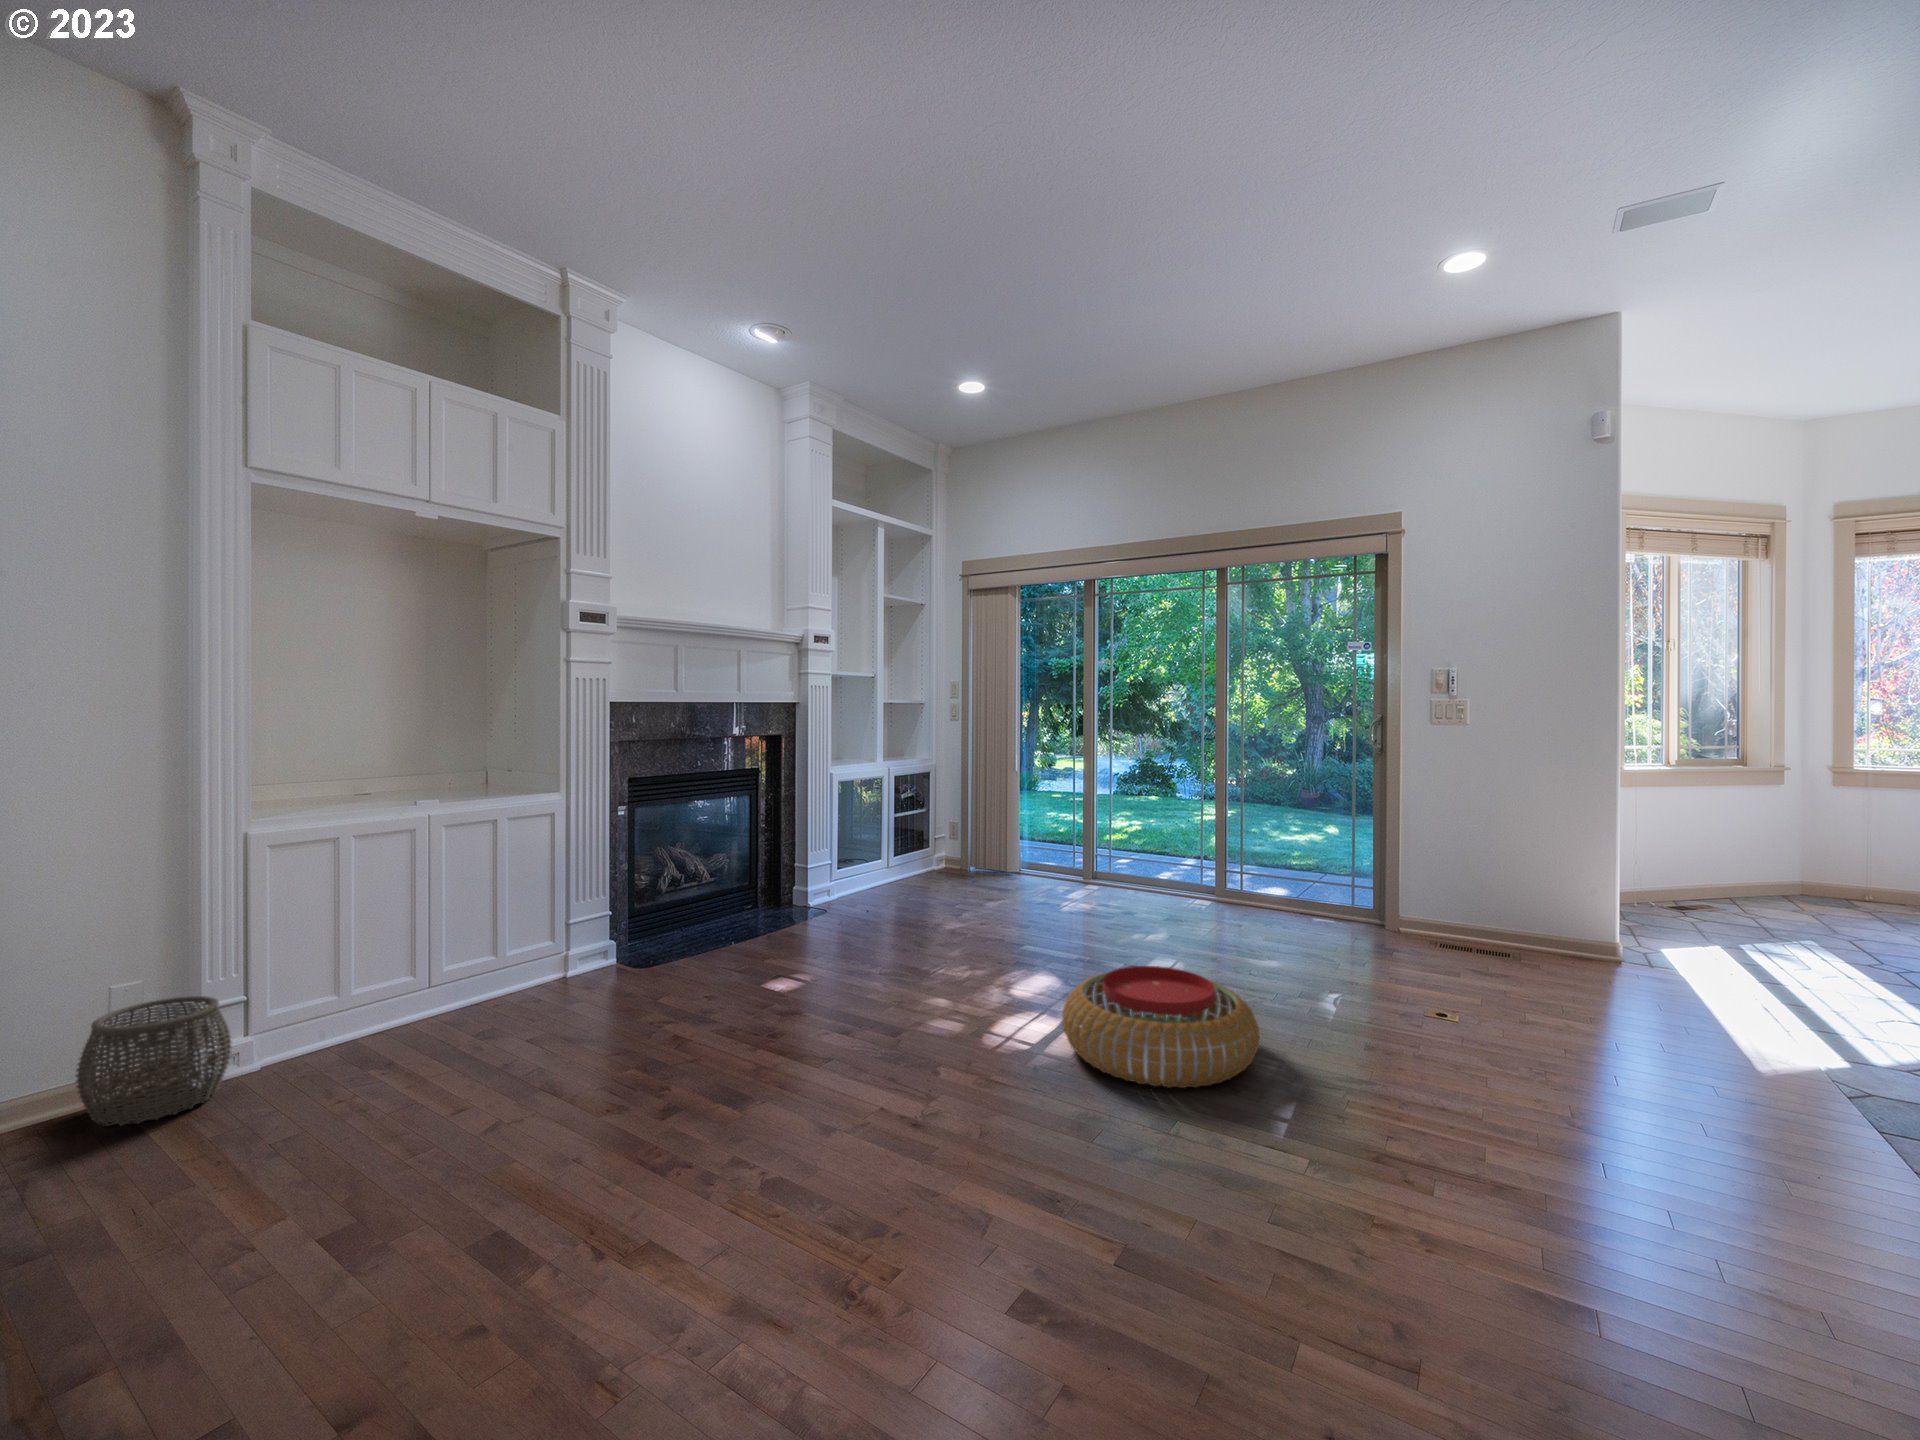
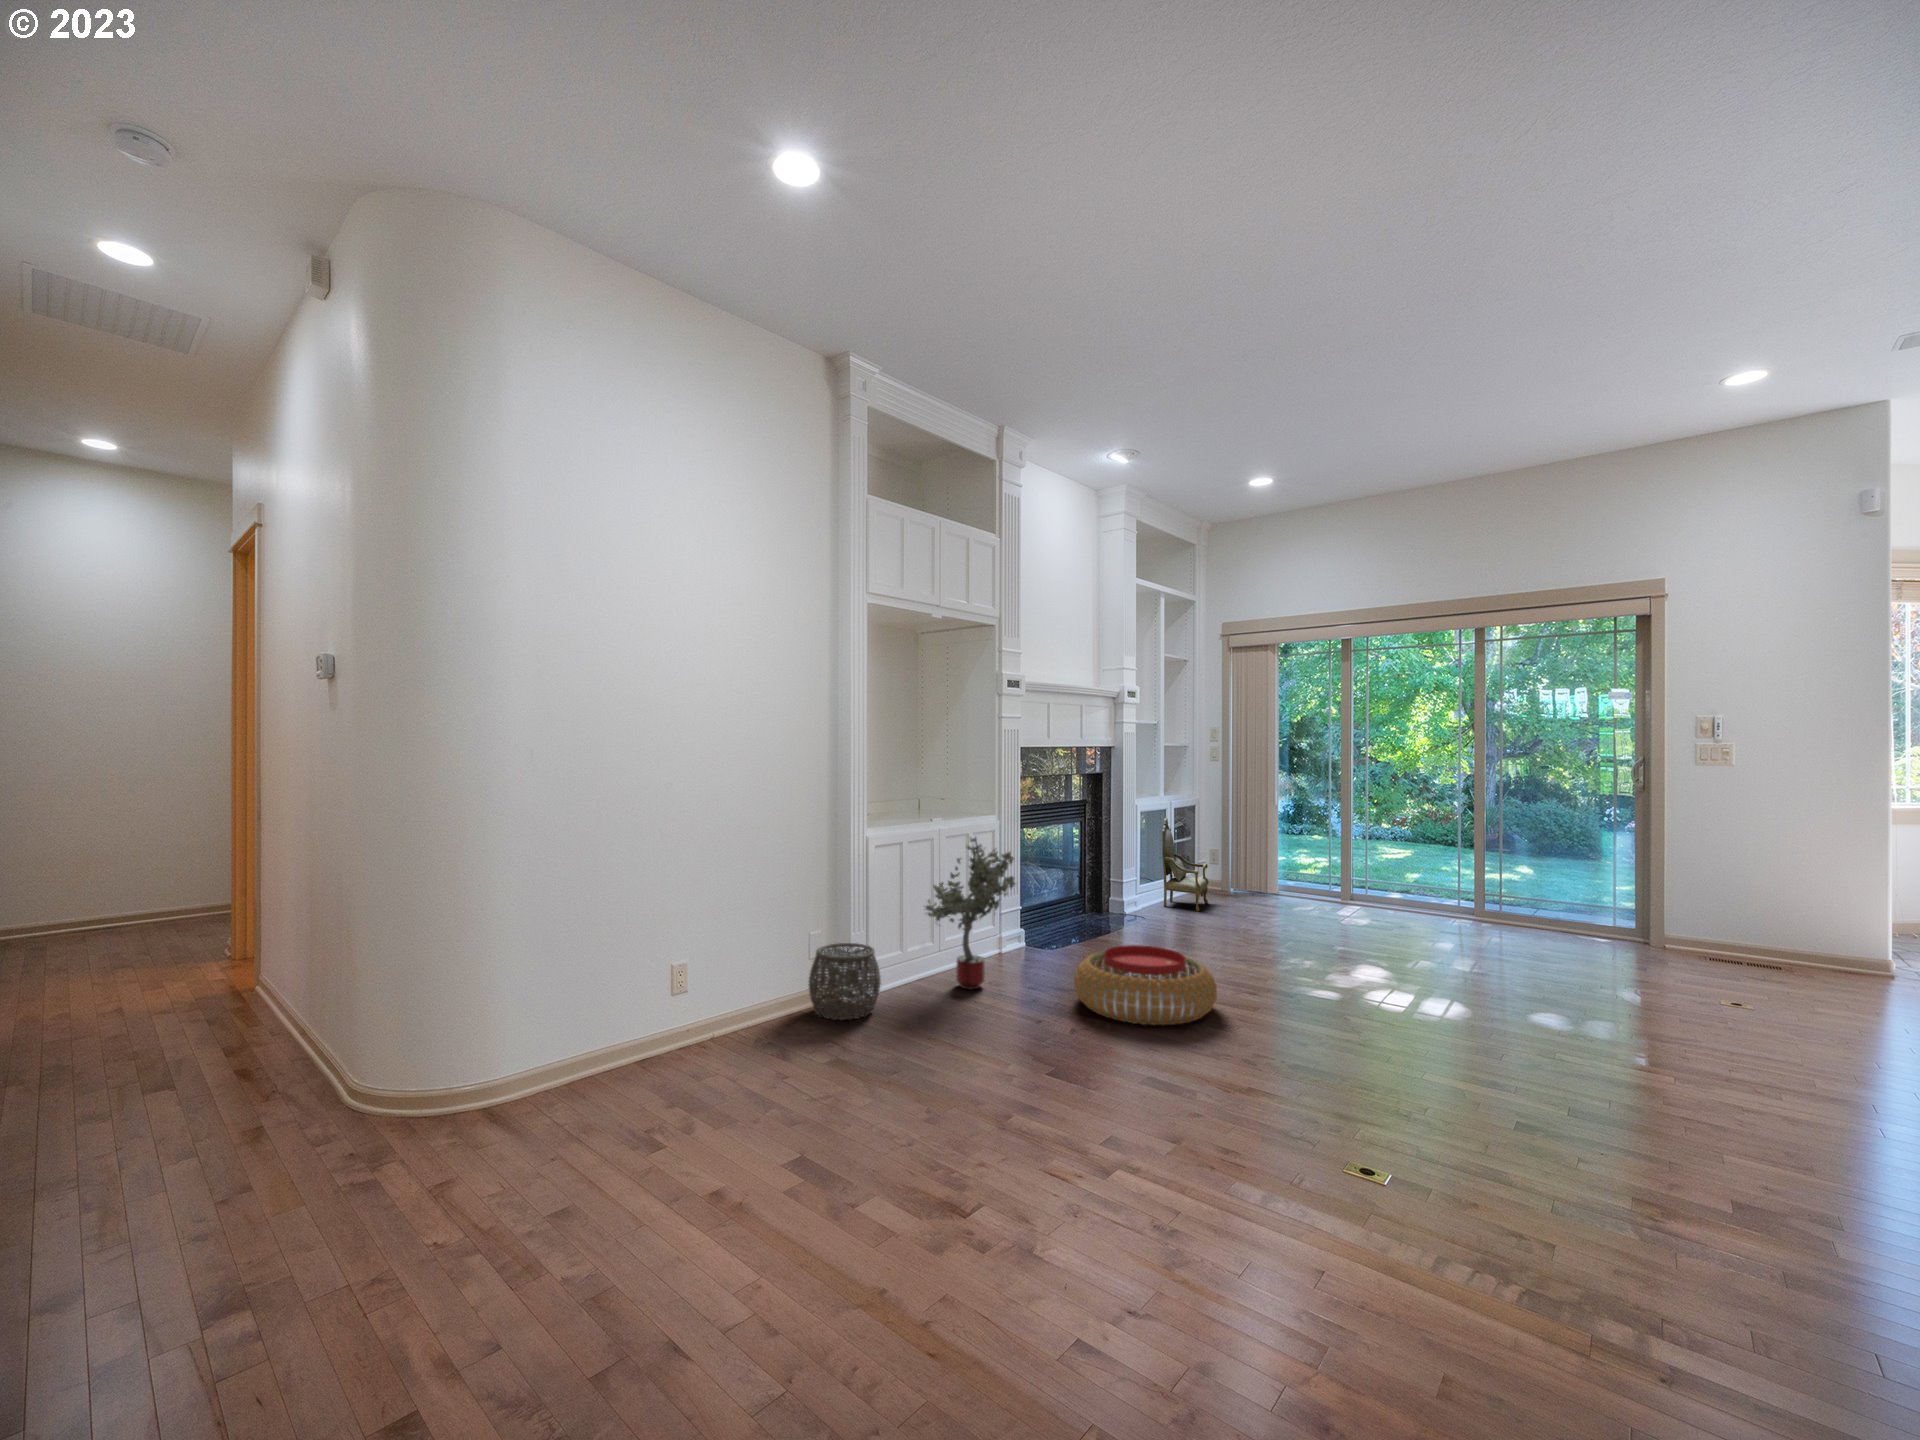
armchair: none [865,758,925,900] -> present [1162,818,1209,911]
potted tree: none [332,826,530,1046] -> present [925,838,1015,989]
pouf: present [1062,966,1259,1088] -> present [1074,945,1217,1025]

